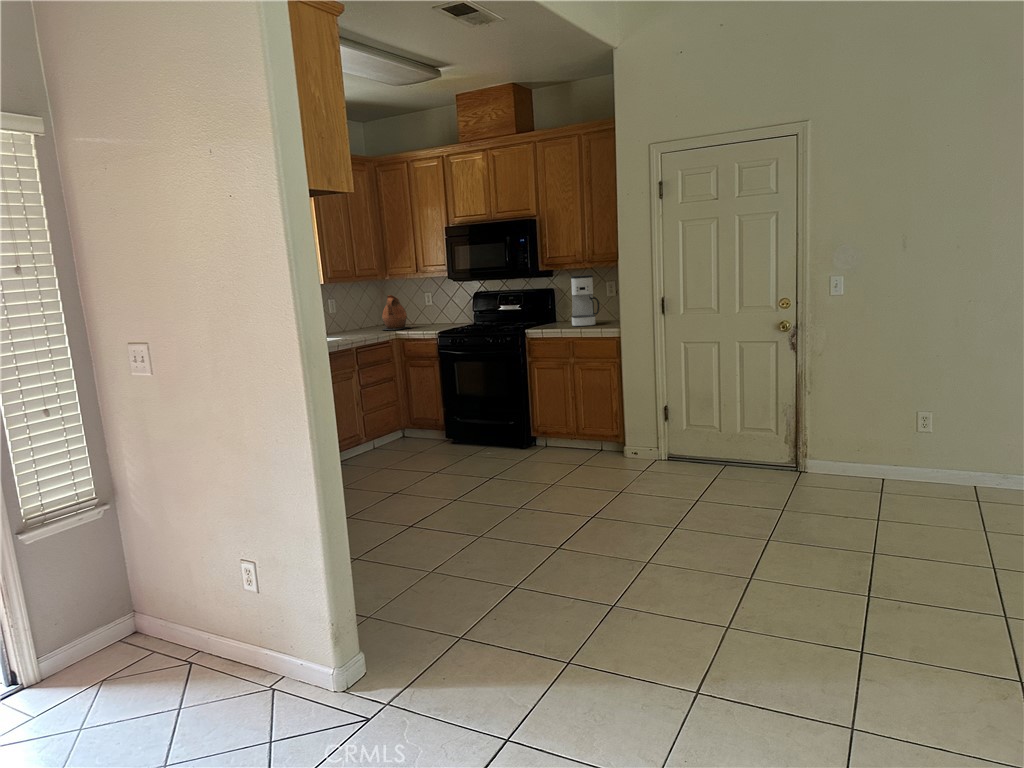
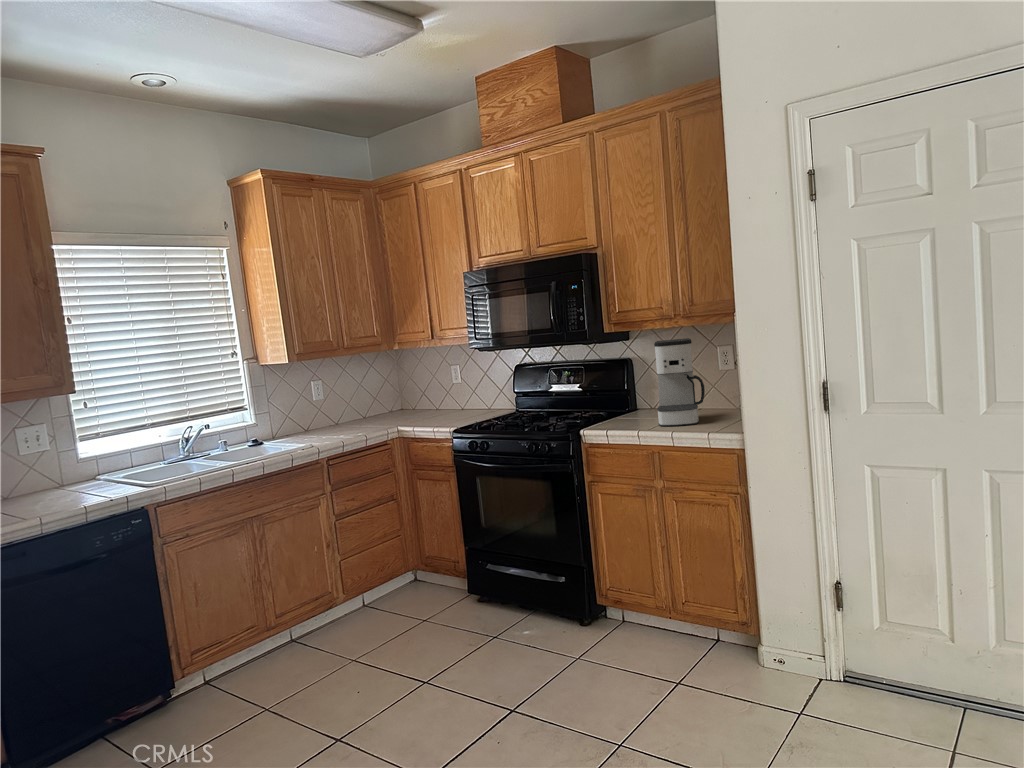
ceramic pitcher: present [382,295,410,330] -> none [378,374,426,425]

